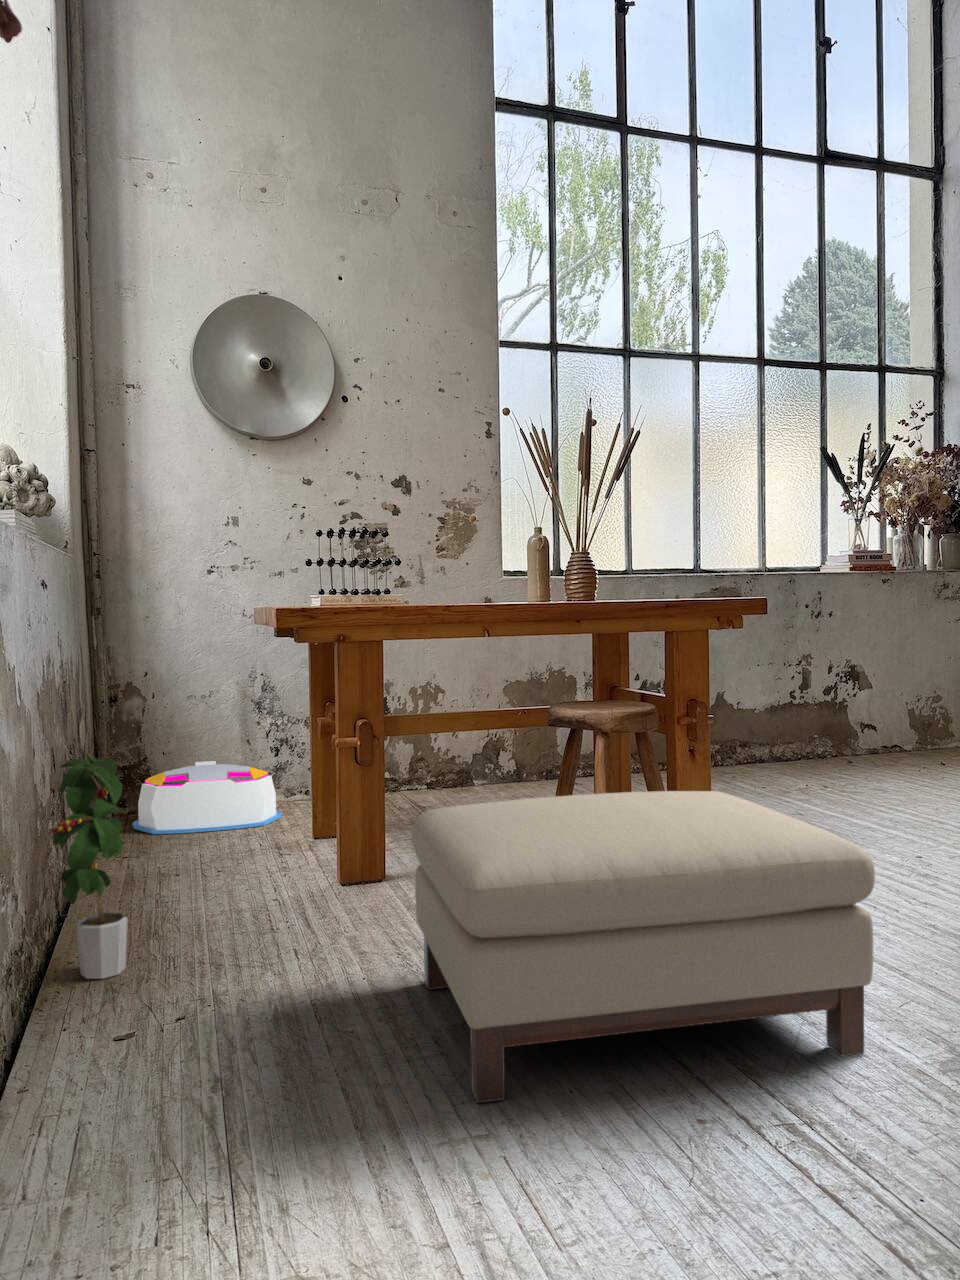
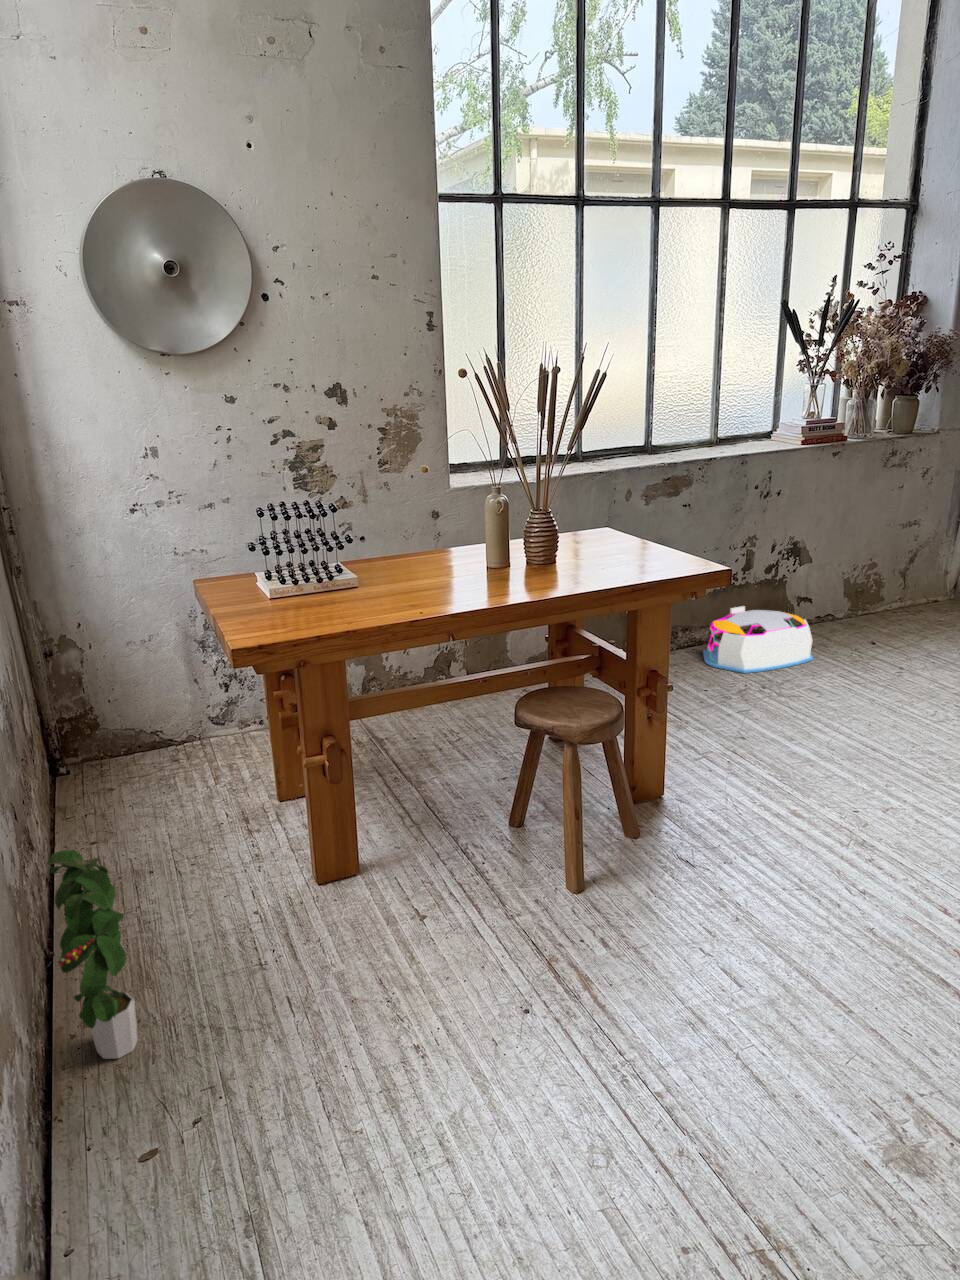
storage bin: present [132,761,282,834] -> present [703,606,813,673]
ottoman: present [411,791,875,1103] -> none [404,858,829,1229]

